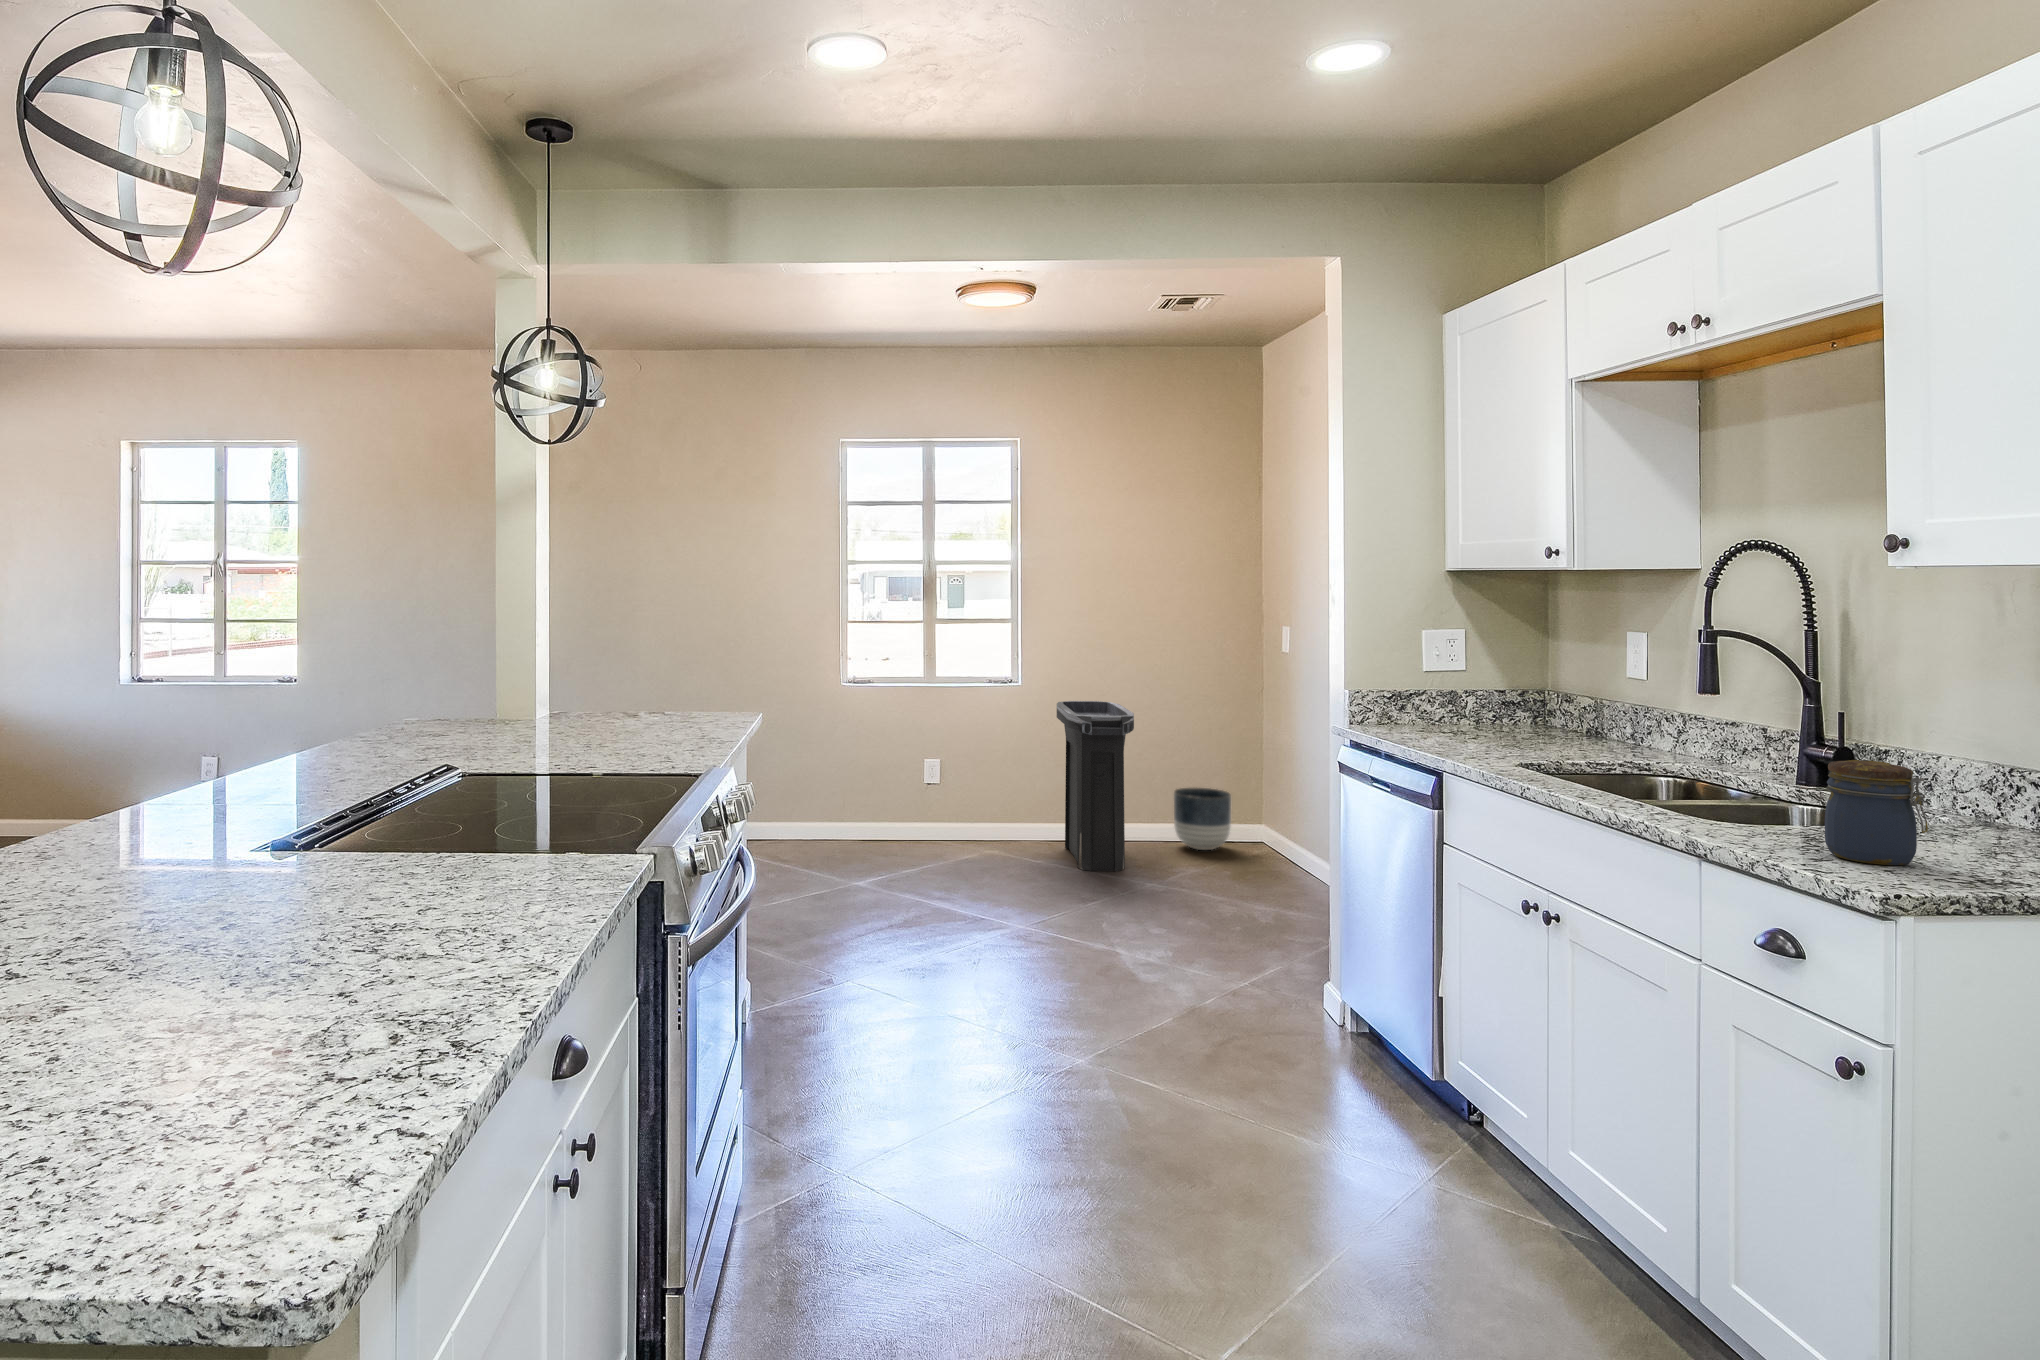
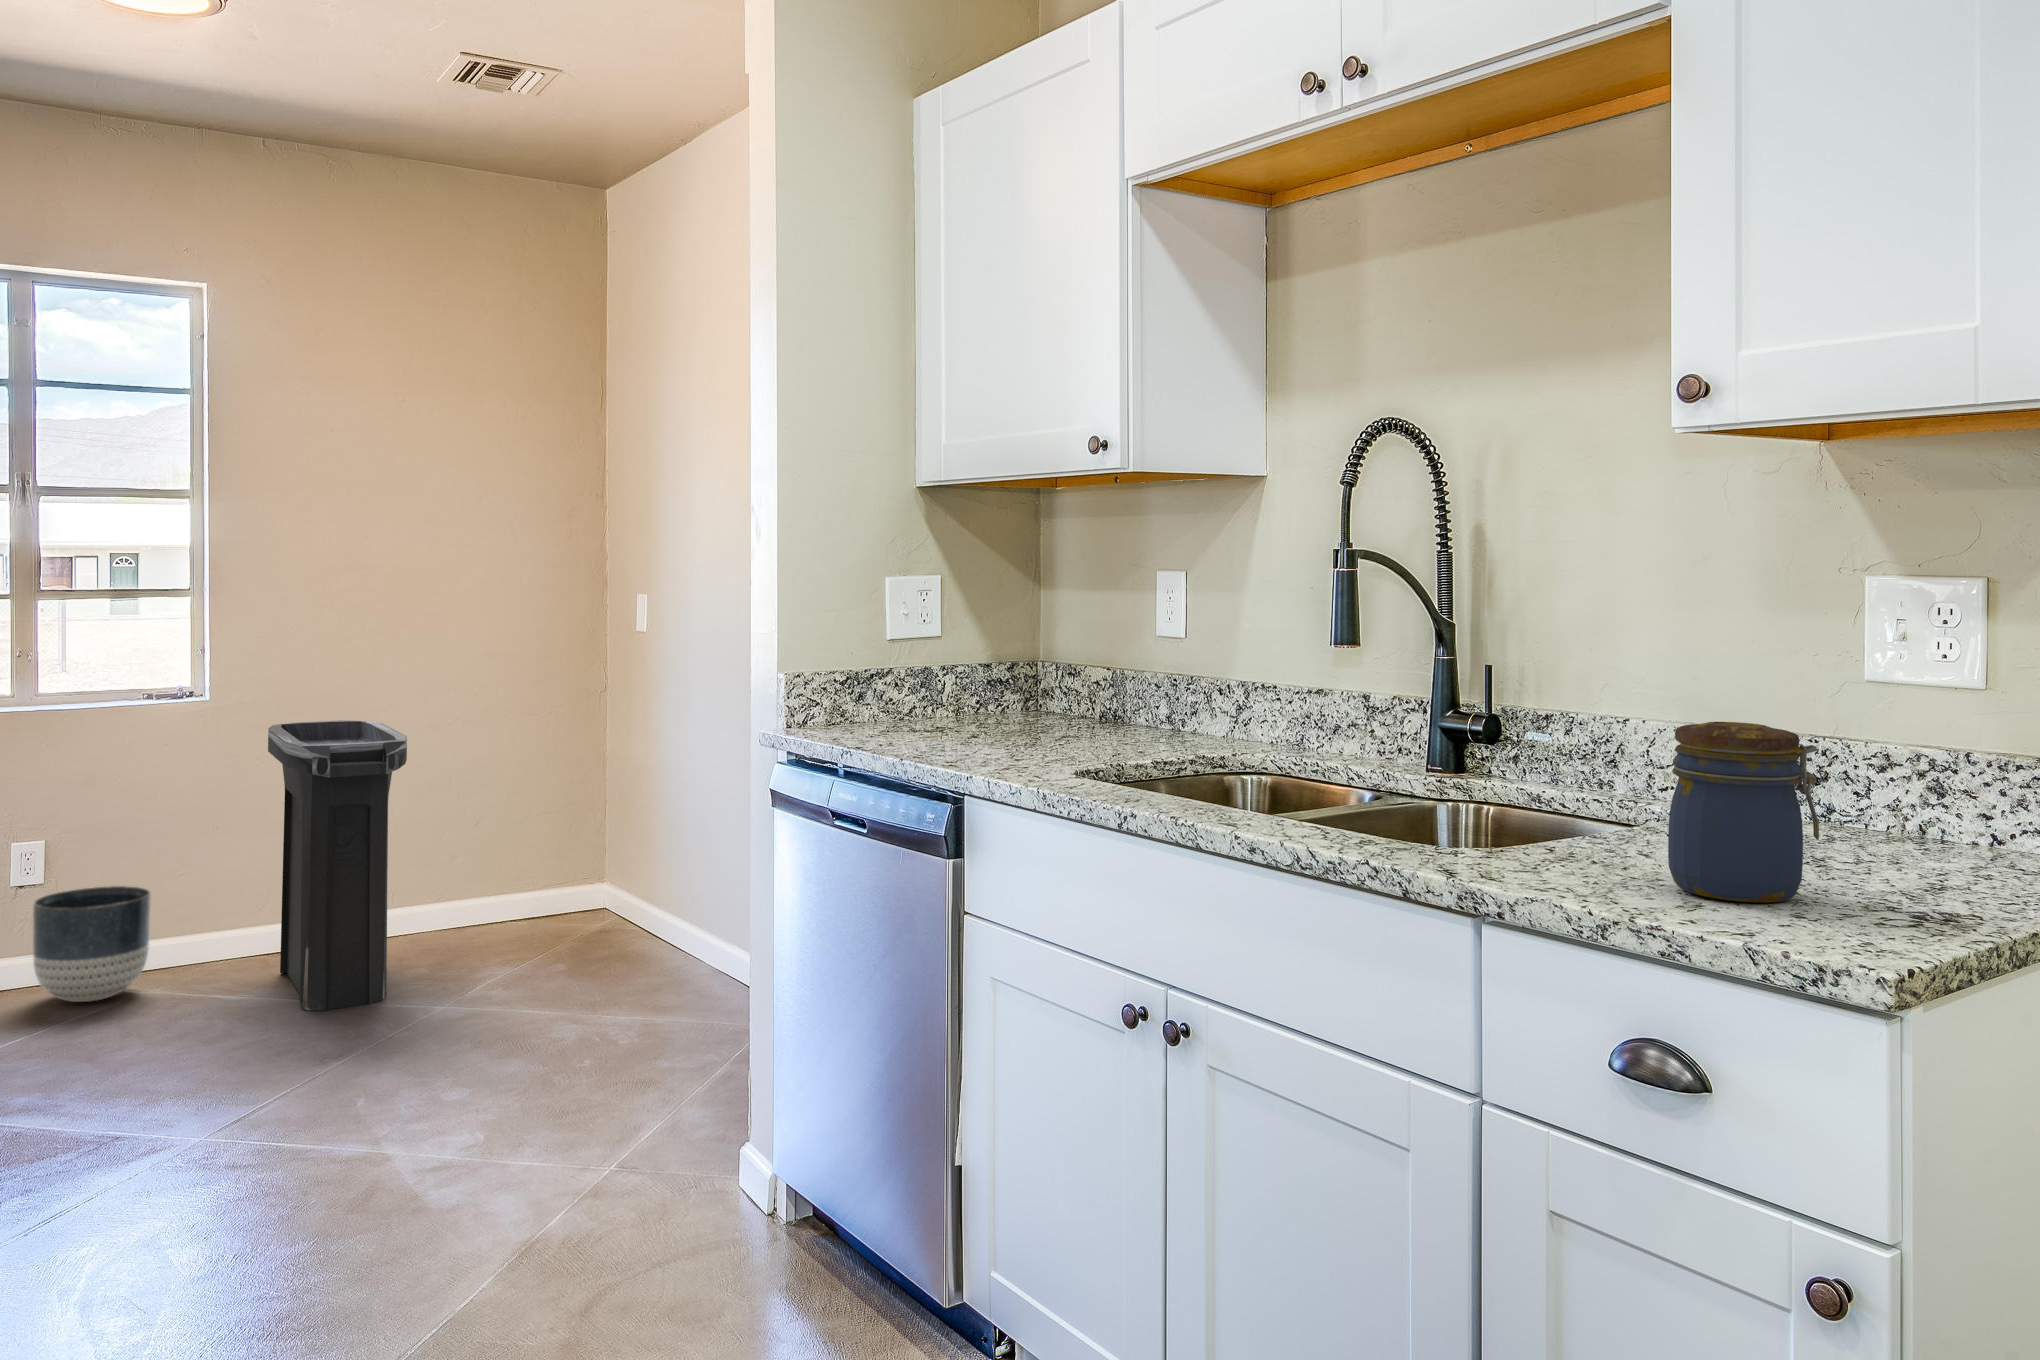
planter: present [1174,788,1231,850] -> present [33,886,151,1002]

